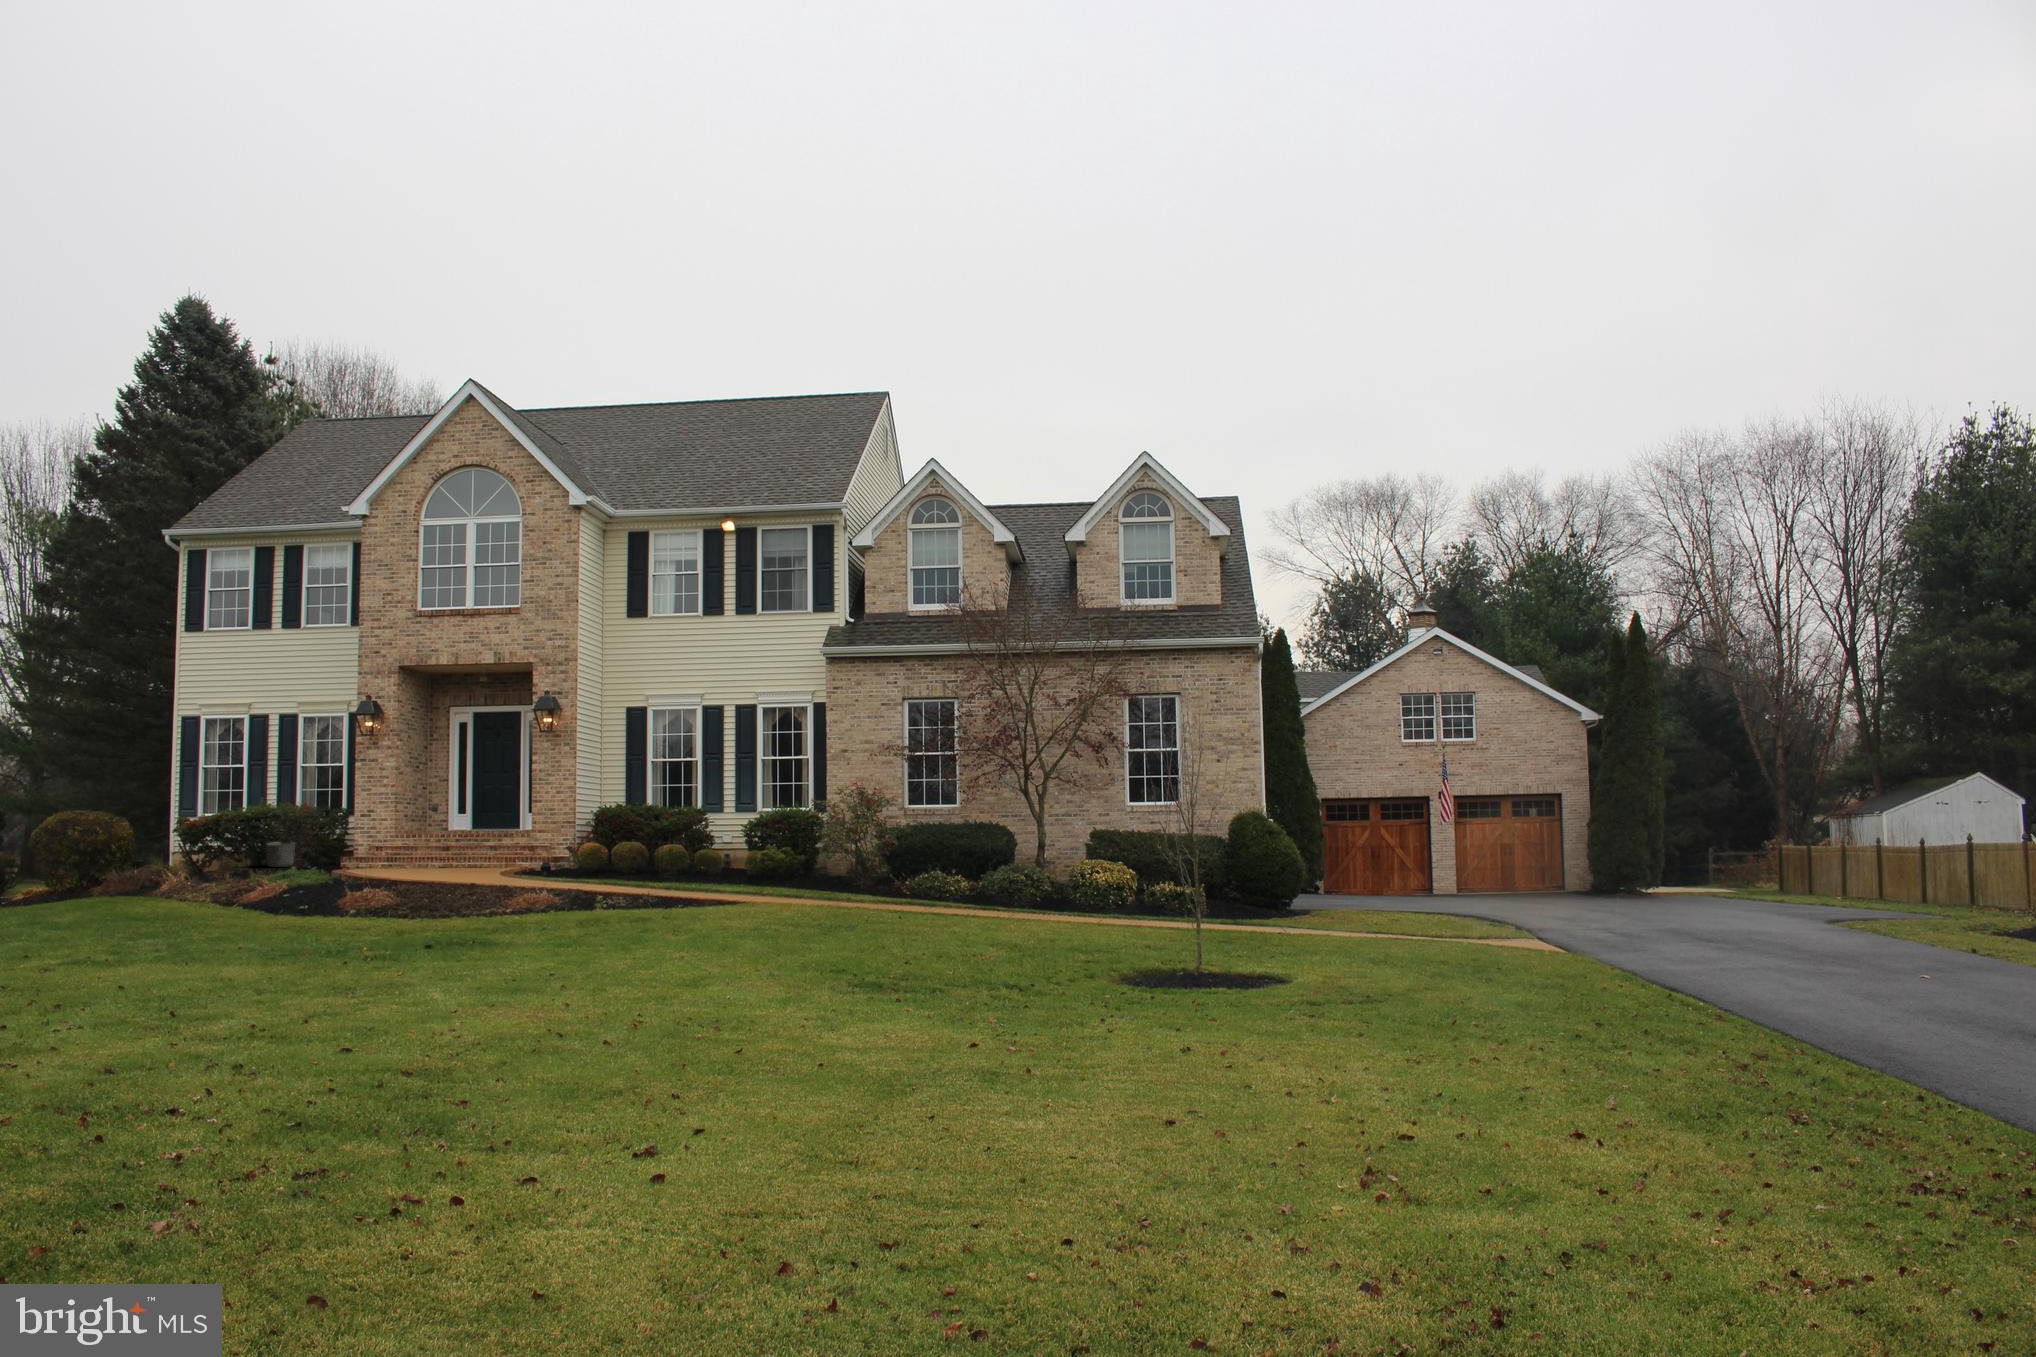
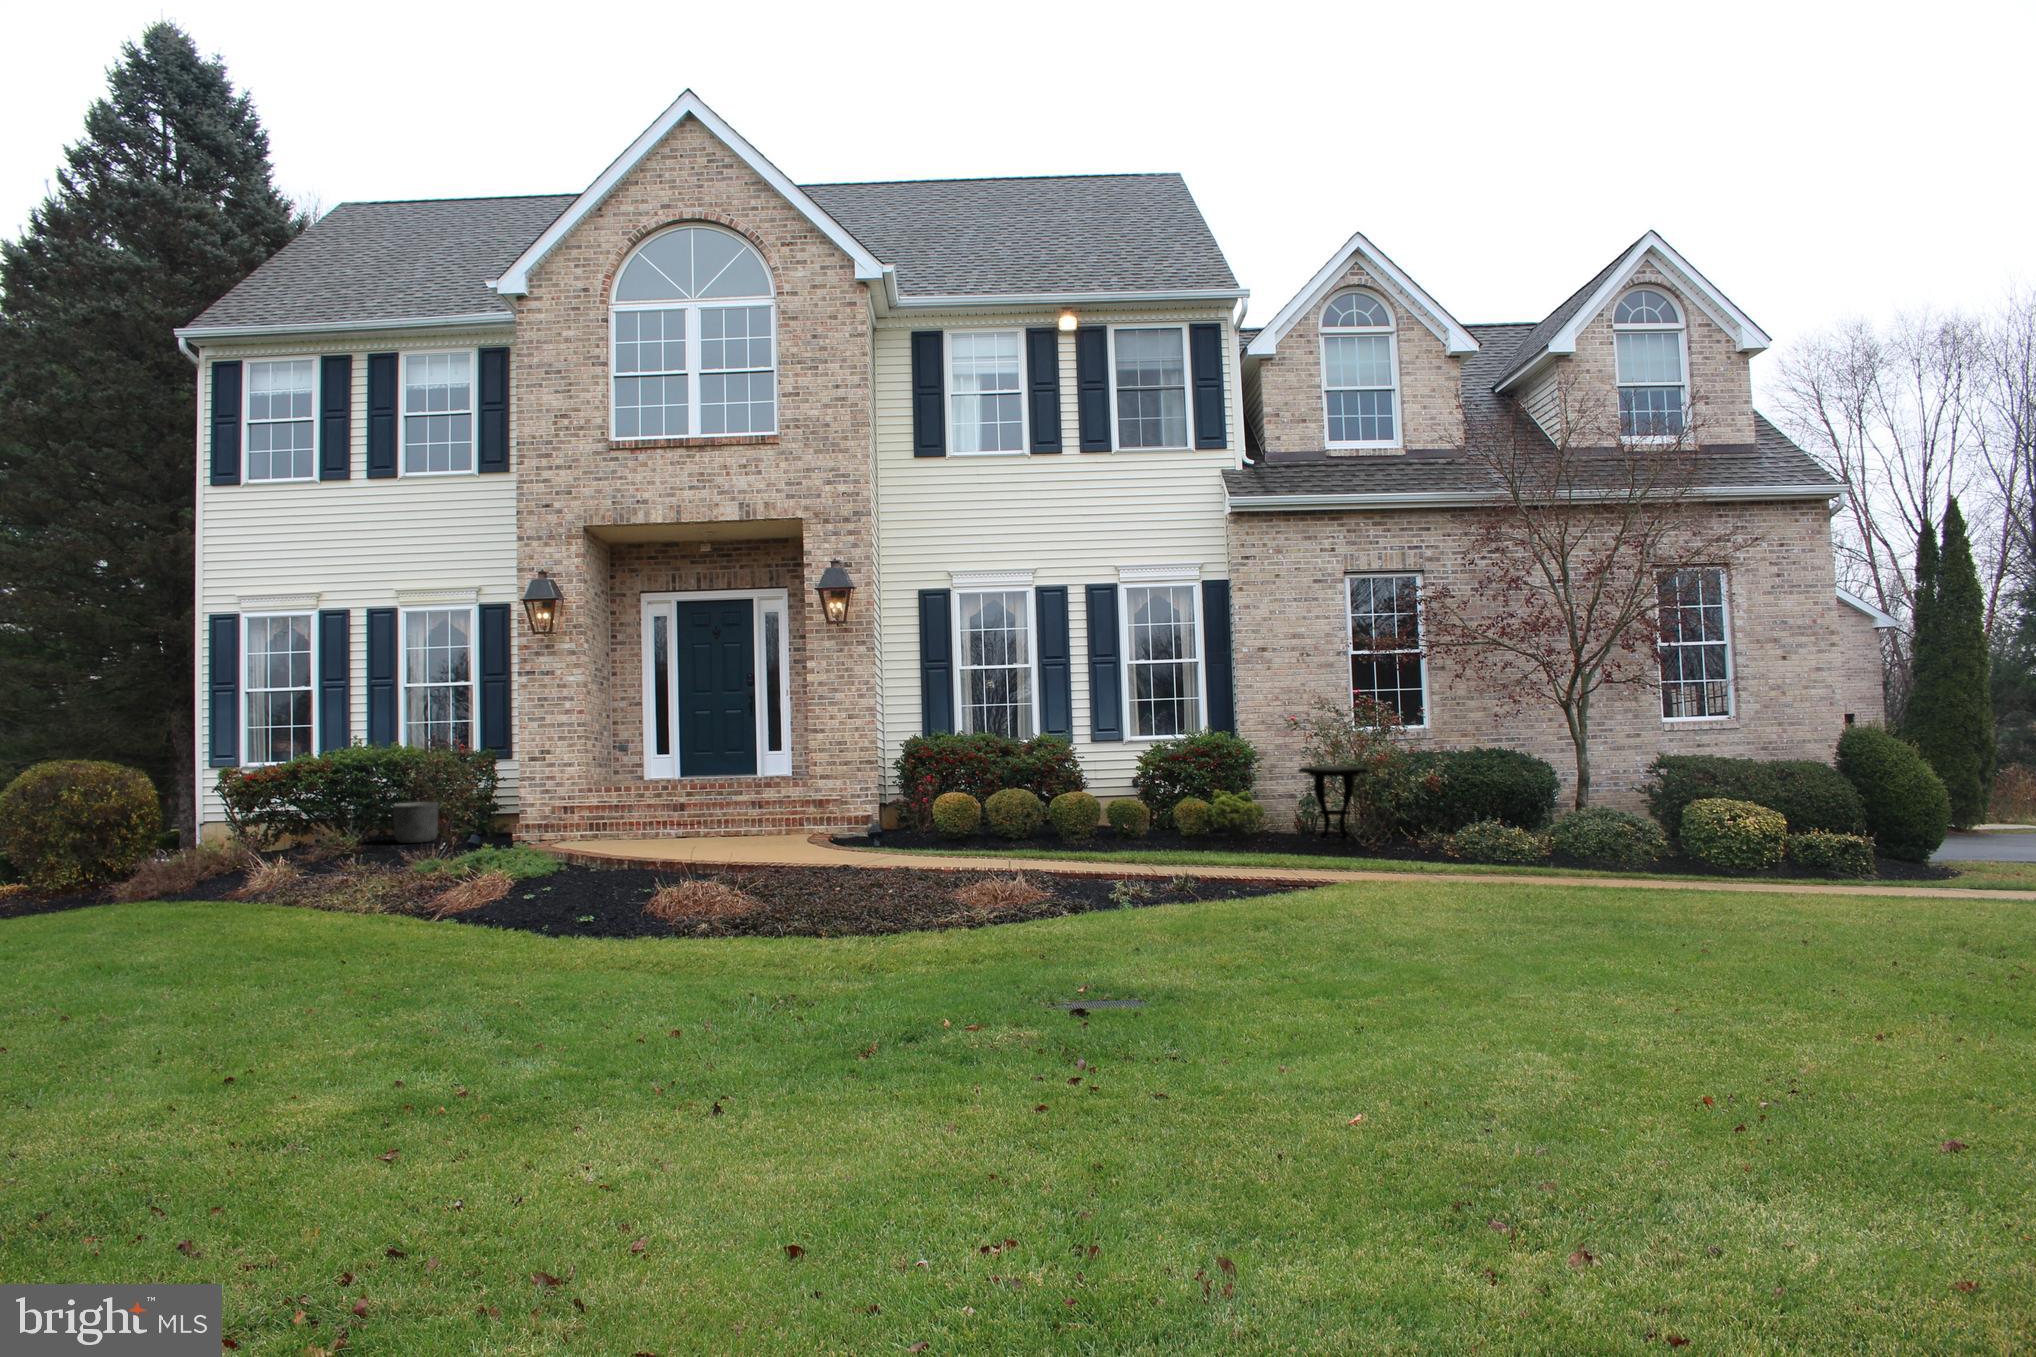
side table: none [833,831,876,879] -> present [1299,766,1369,837]

